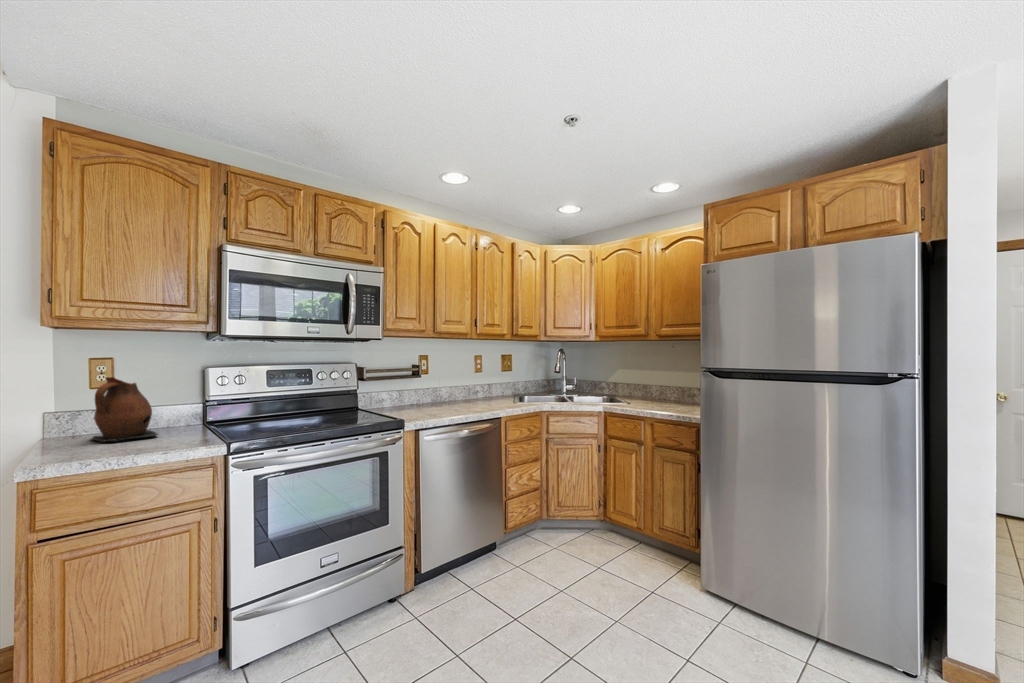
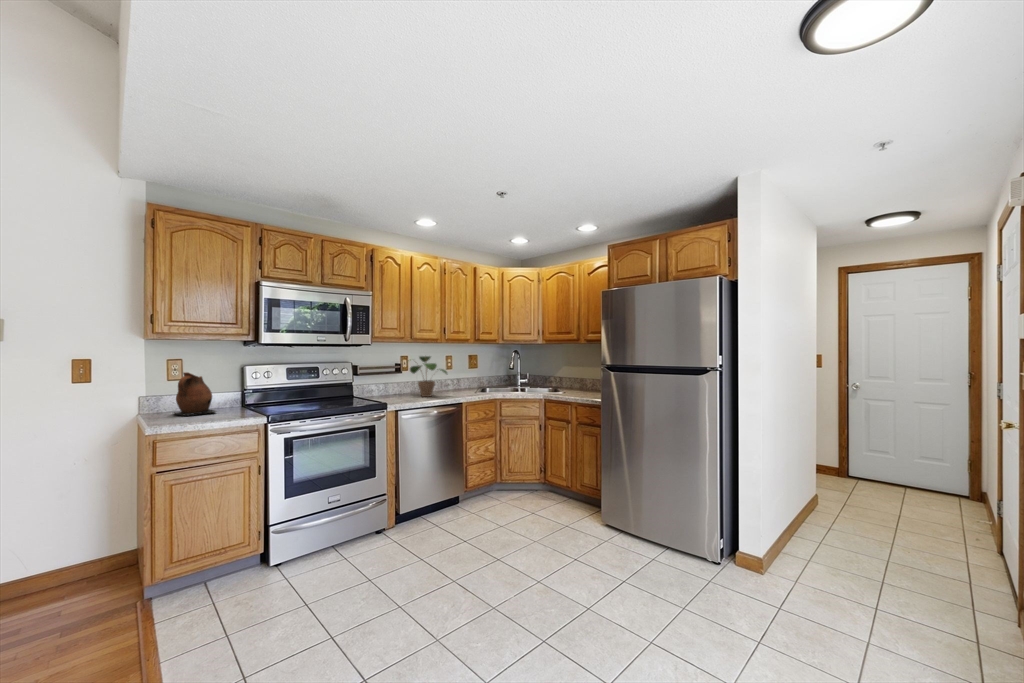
potted plant: none [427,354,481,409] -> present [408,356,447,397]

